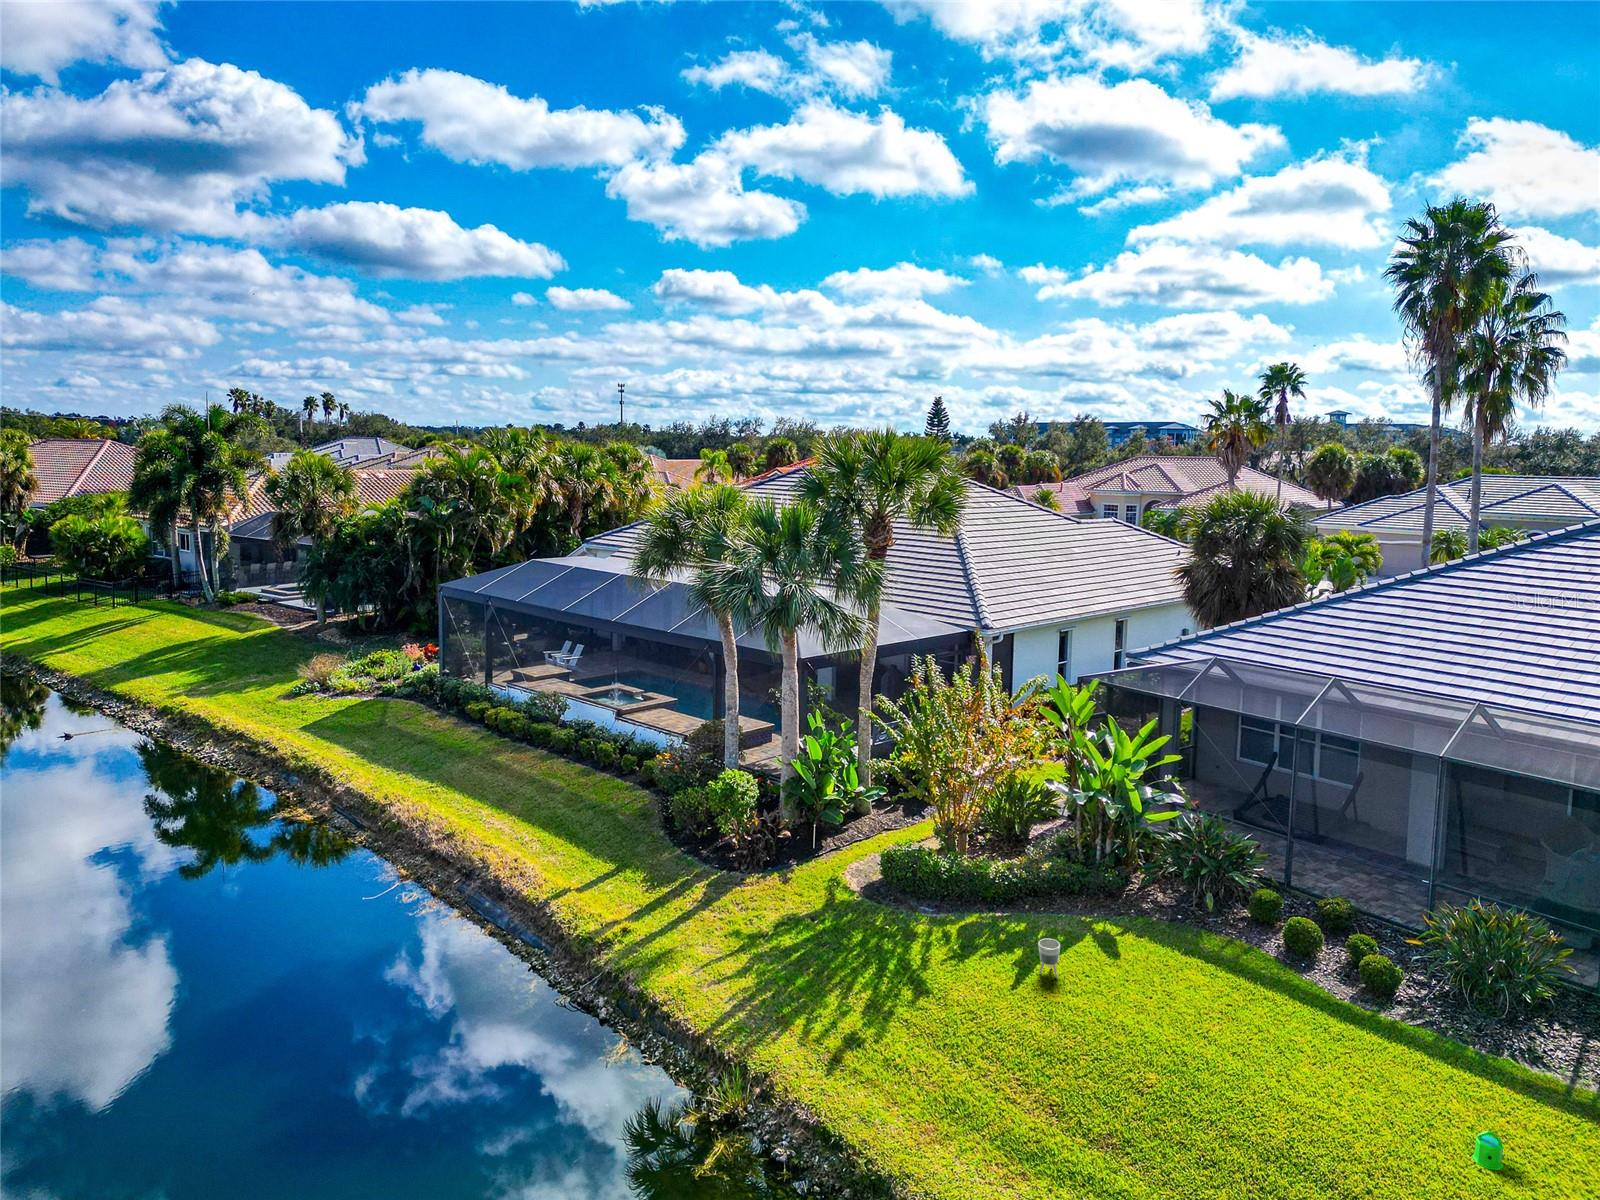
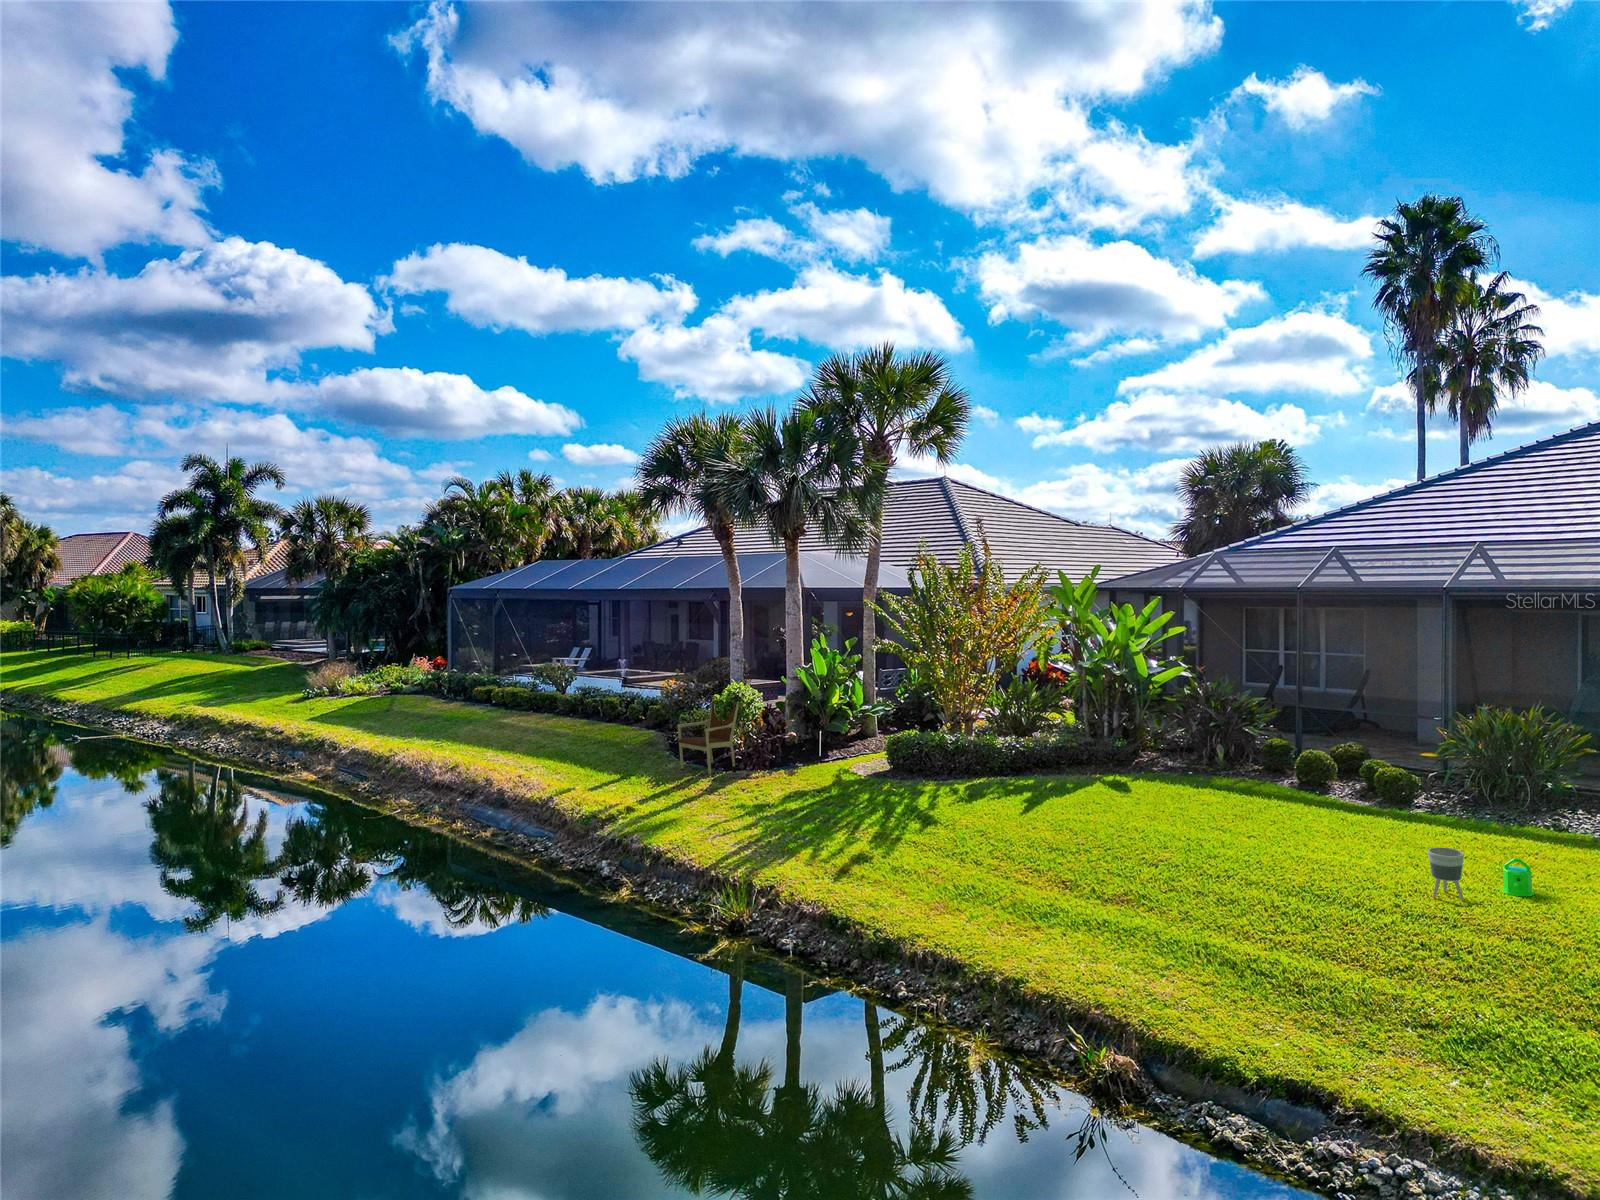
armchair: none [674,787,736,873] -> present [678,699,739,774]
planter: present [1038,938,1060,978] -> present [1428,847,1464,900]

